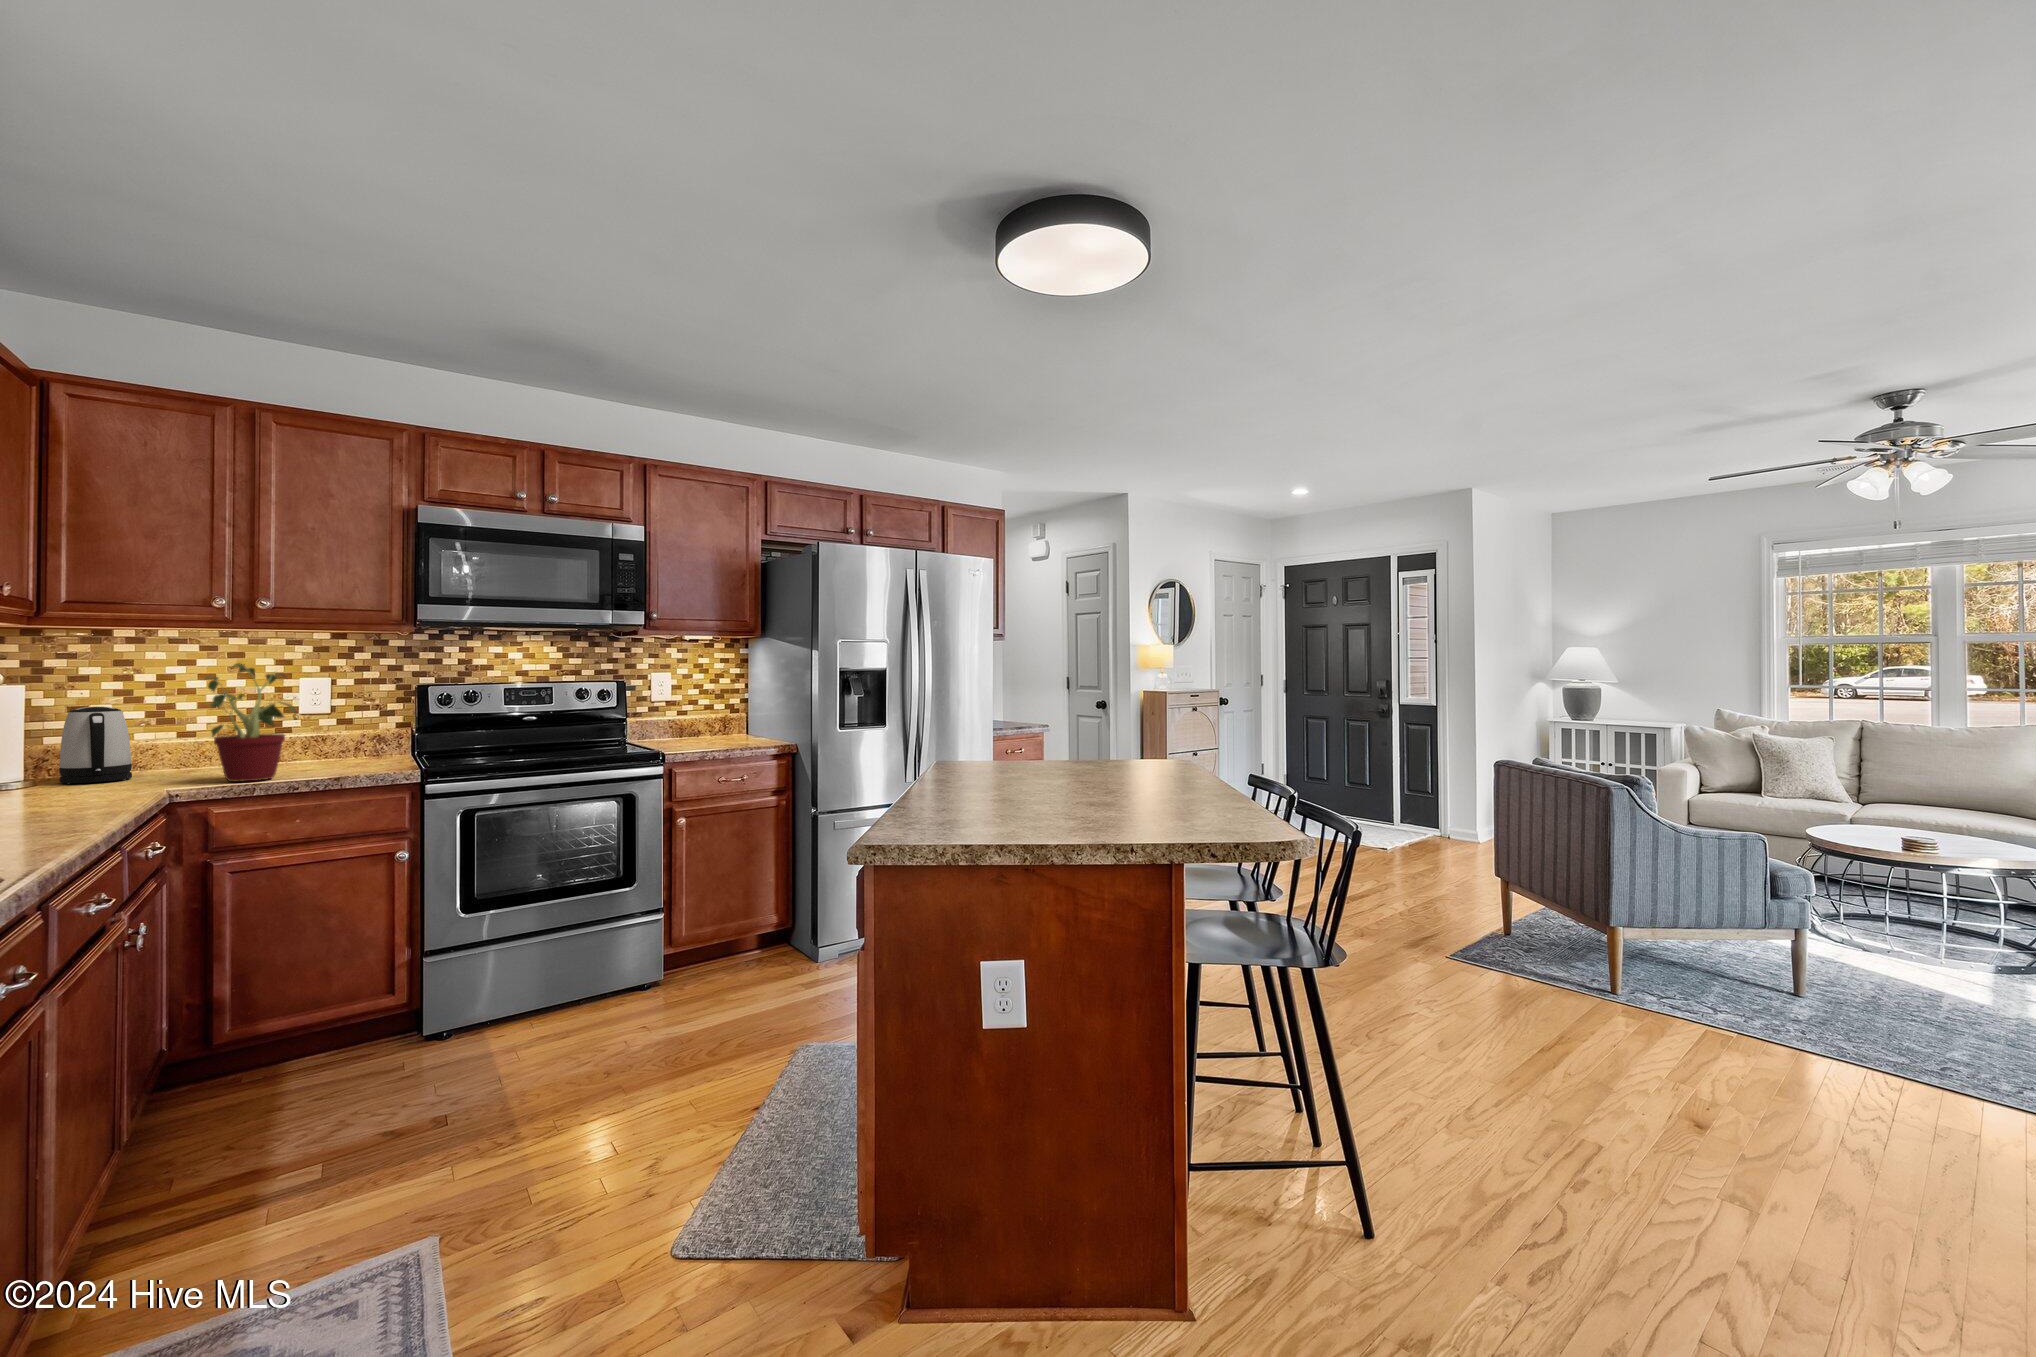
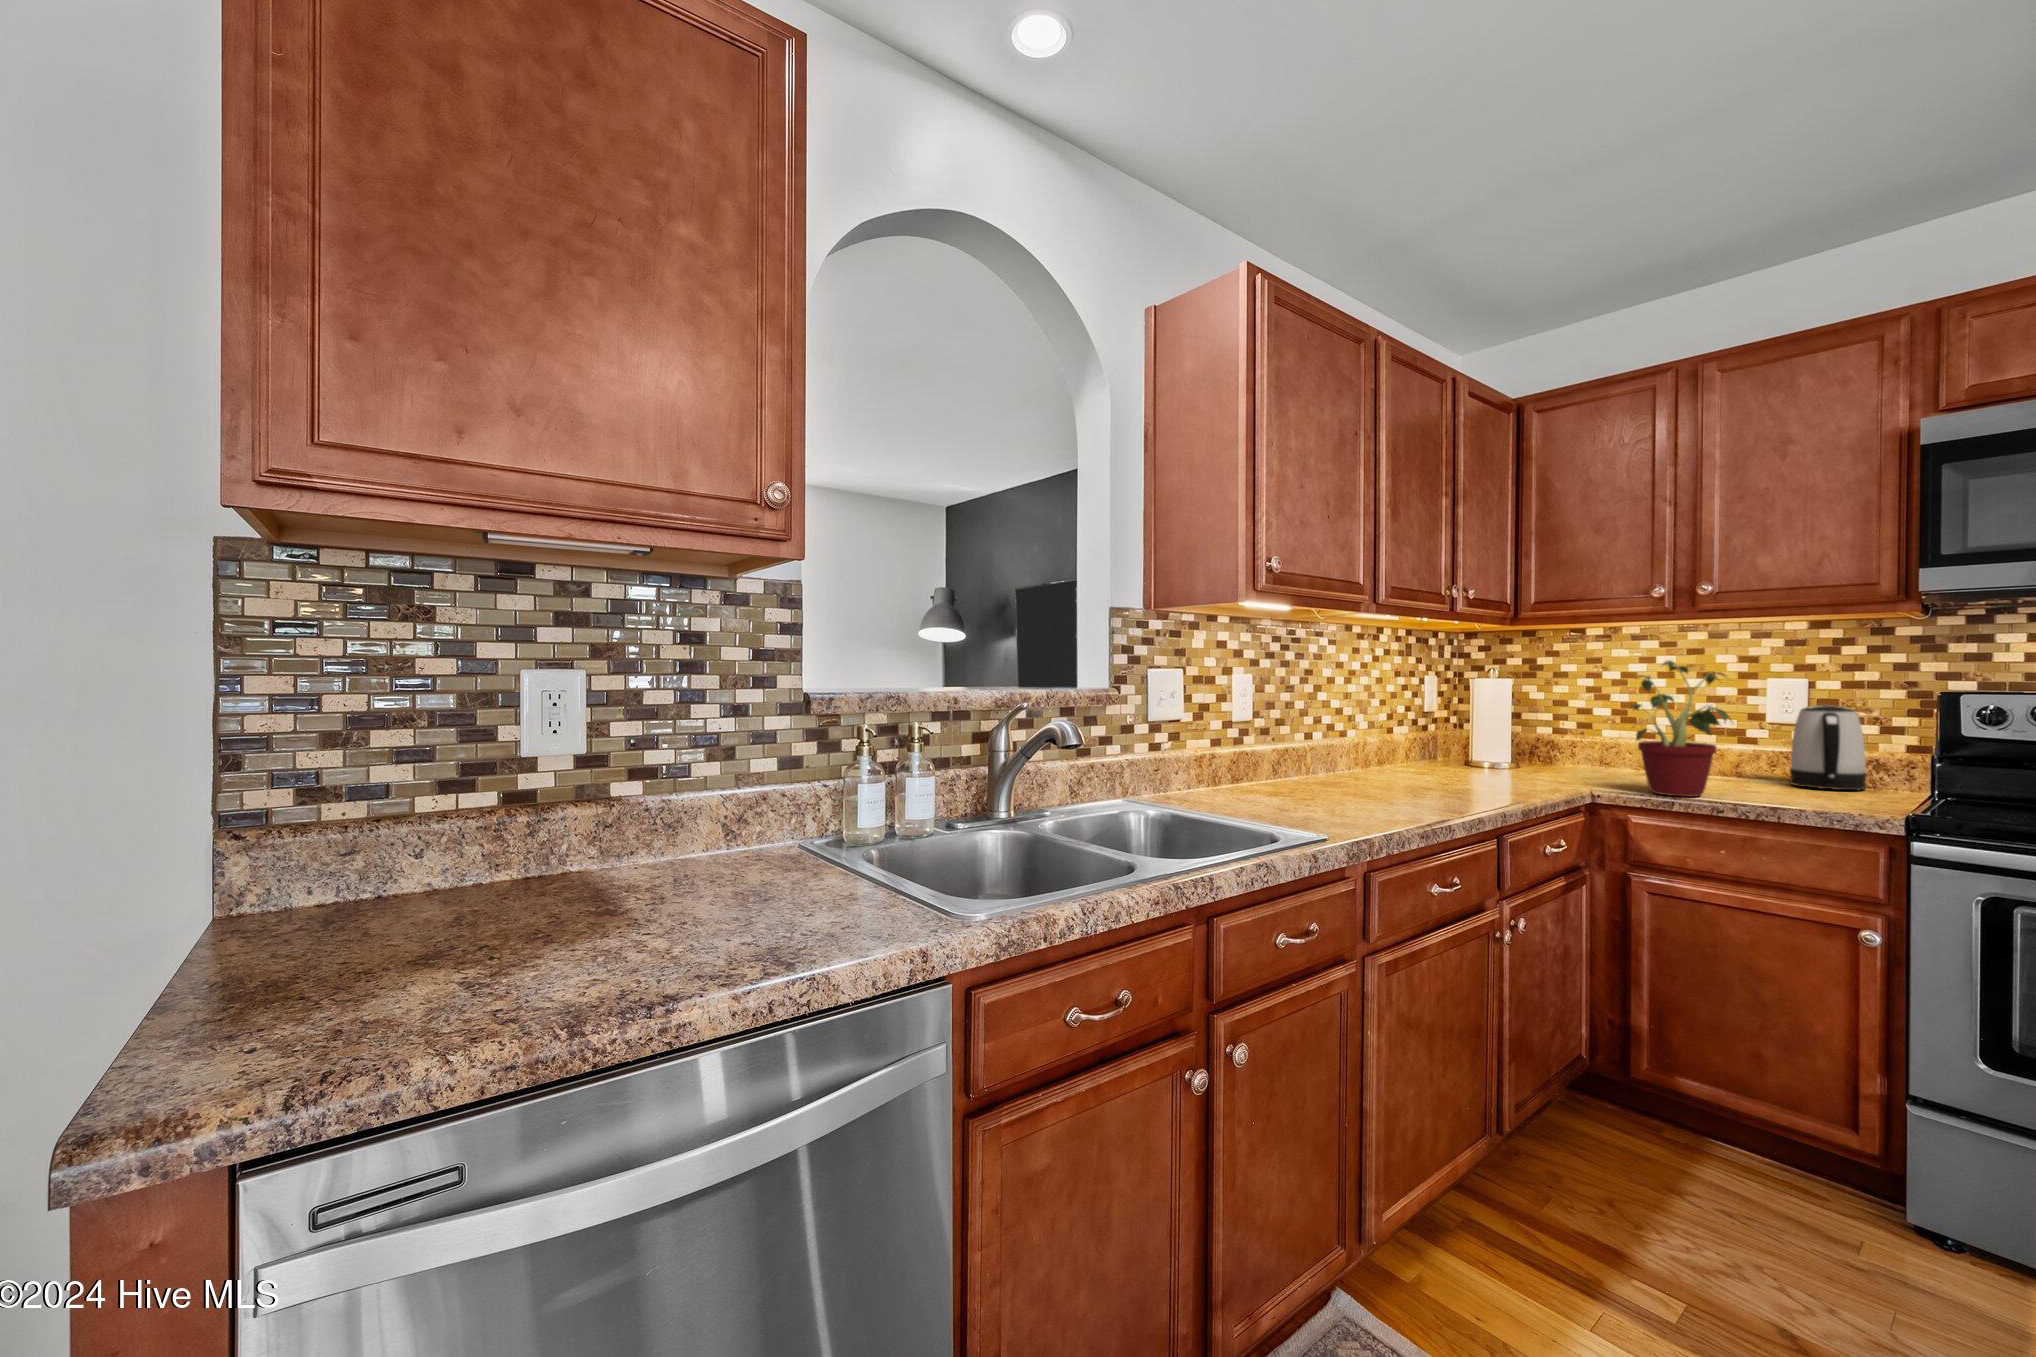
kettle: present [59,706,132,784] -> present [1790,705,1867,790]

